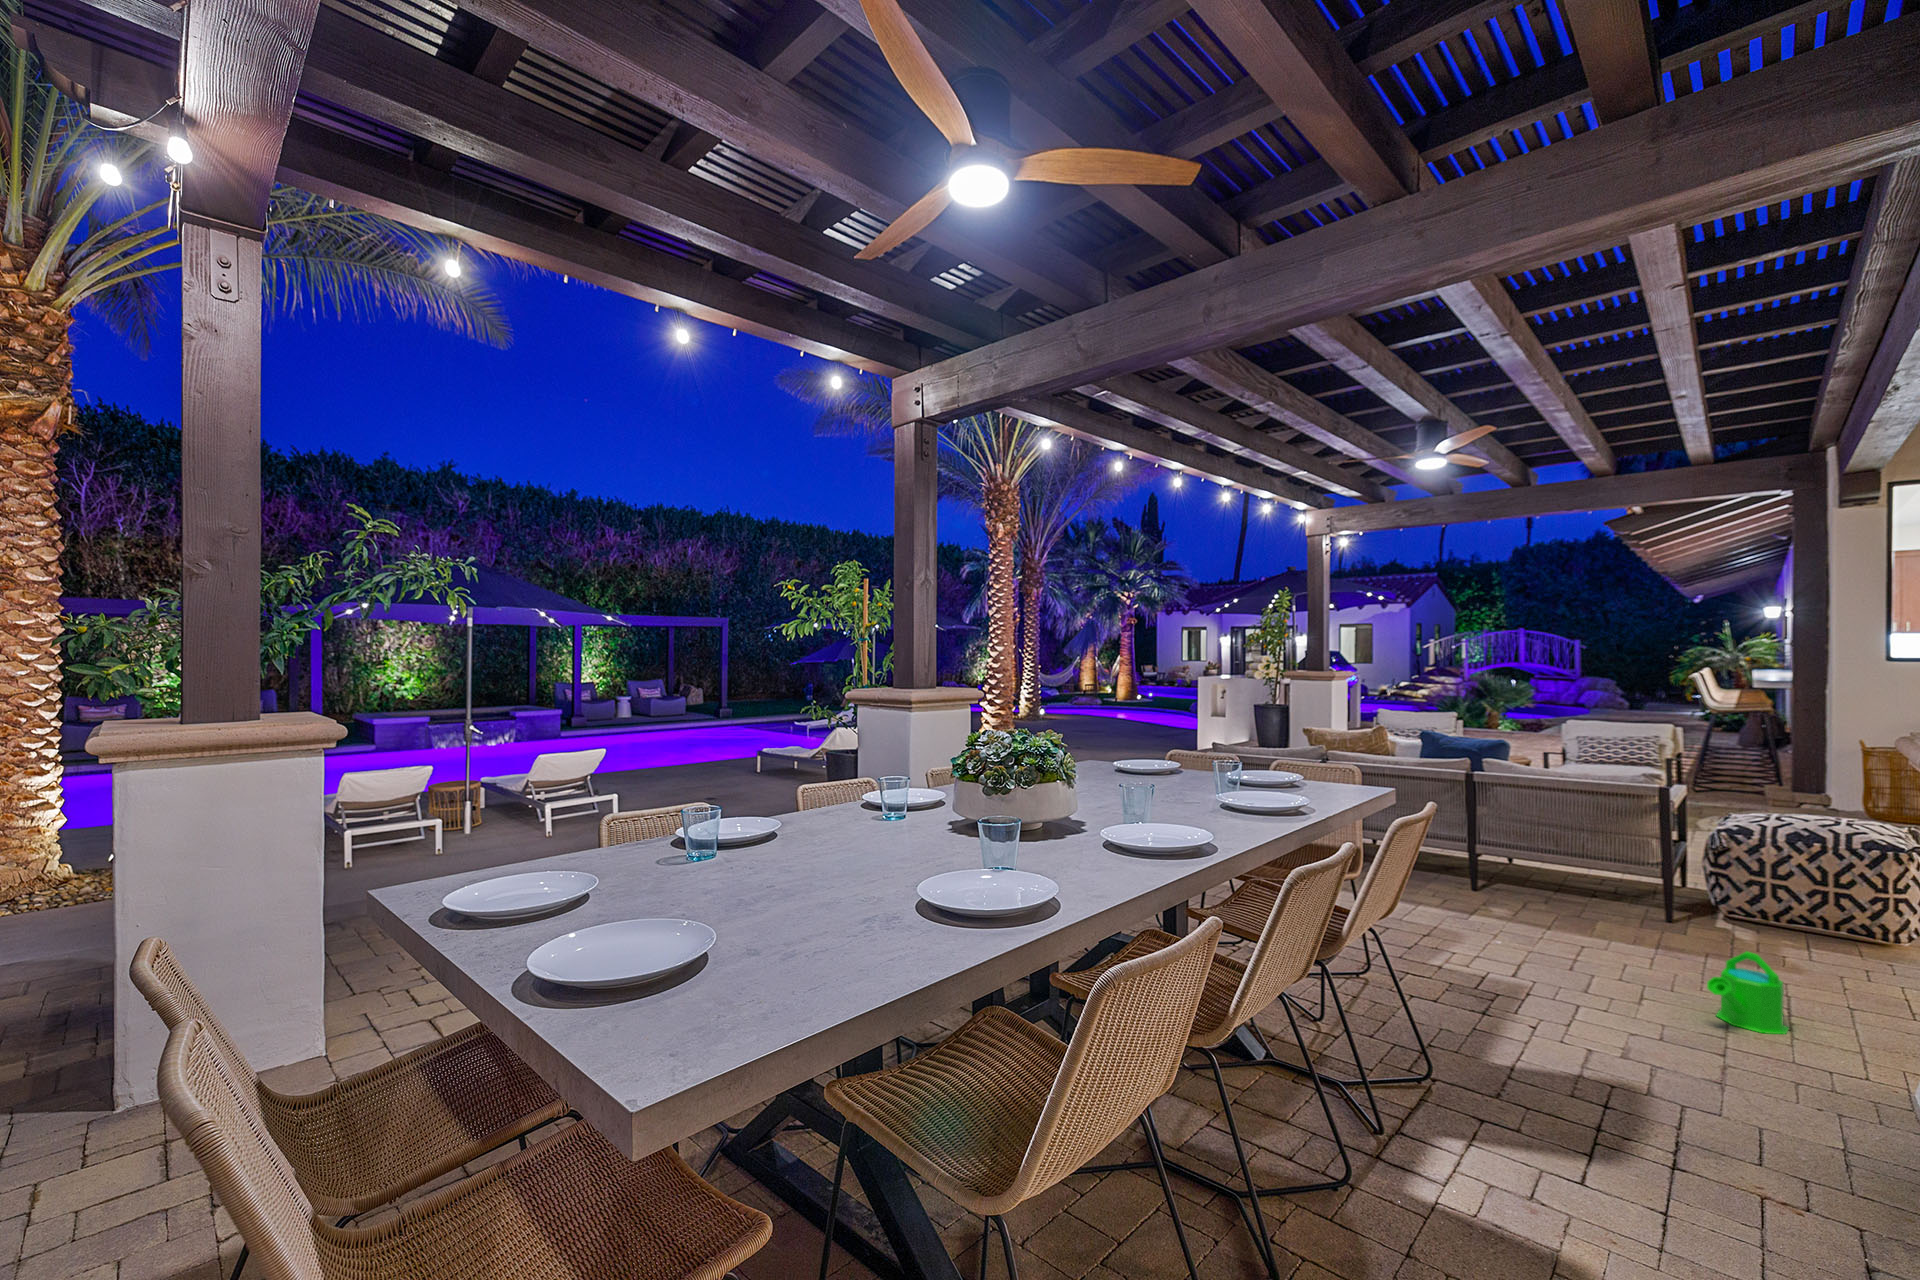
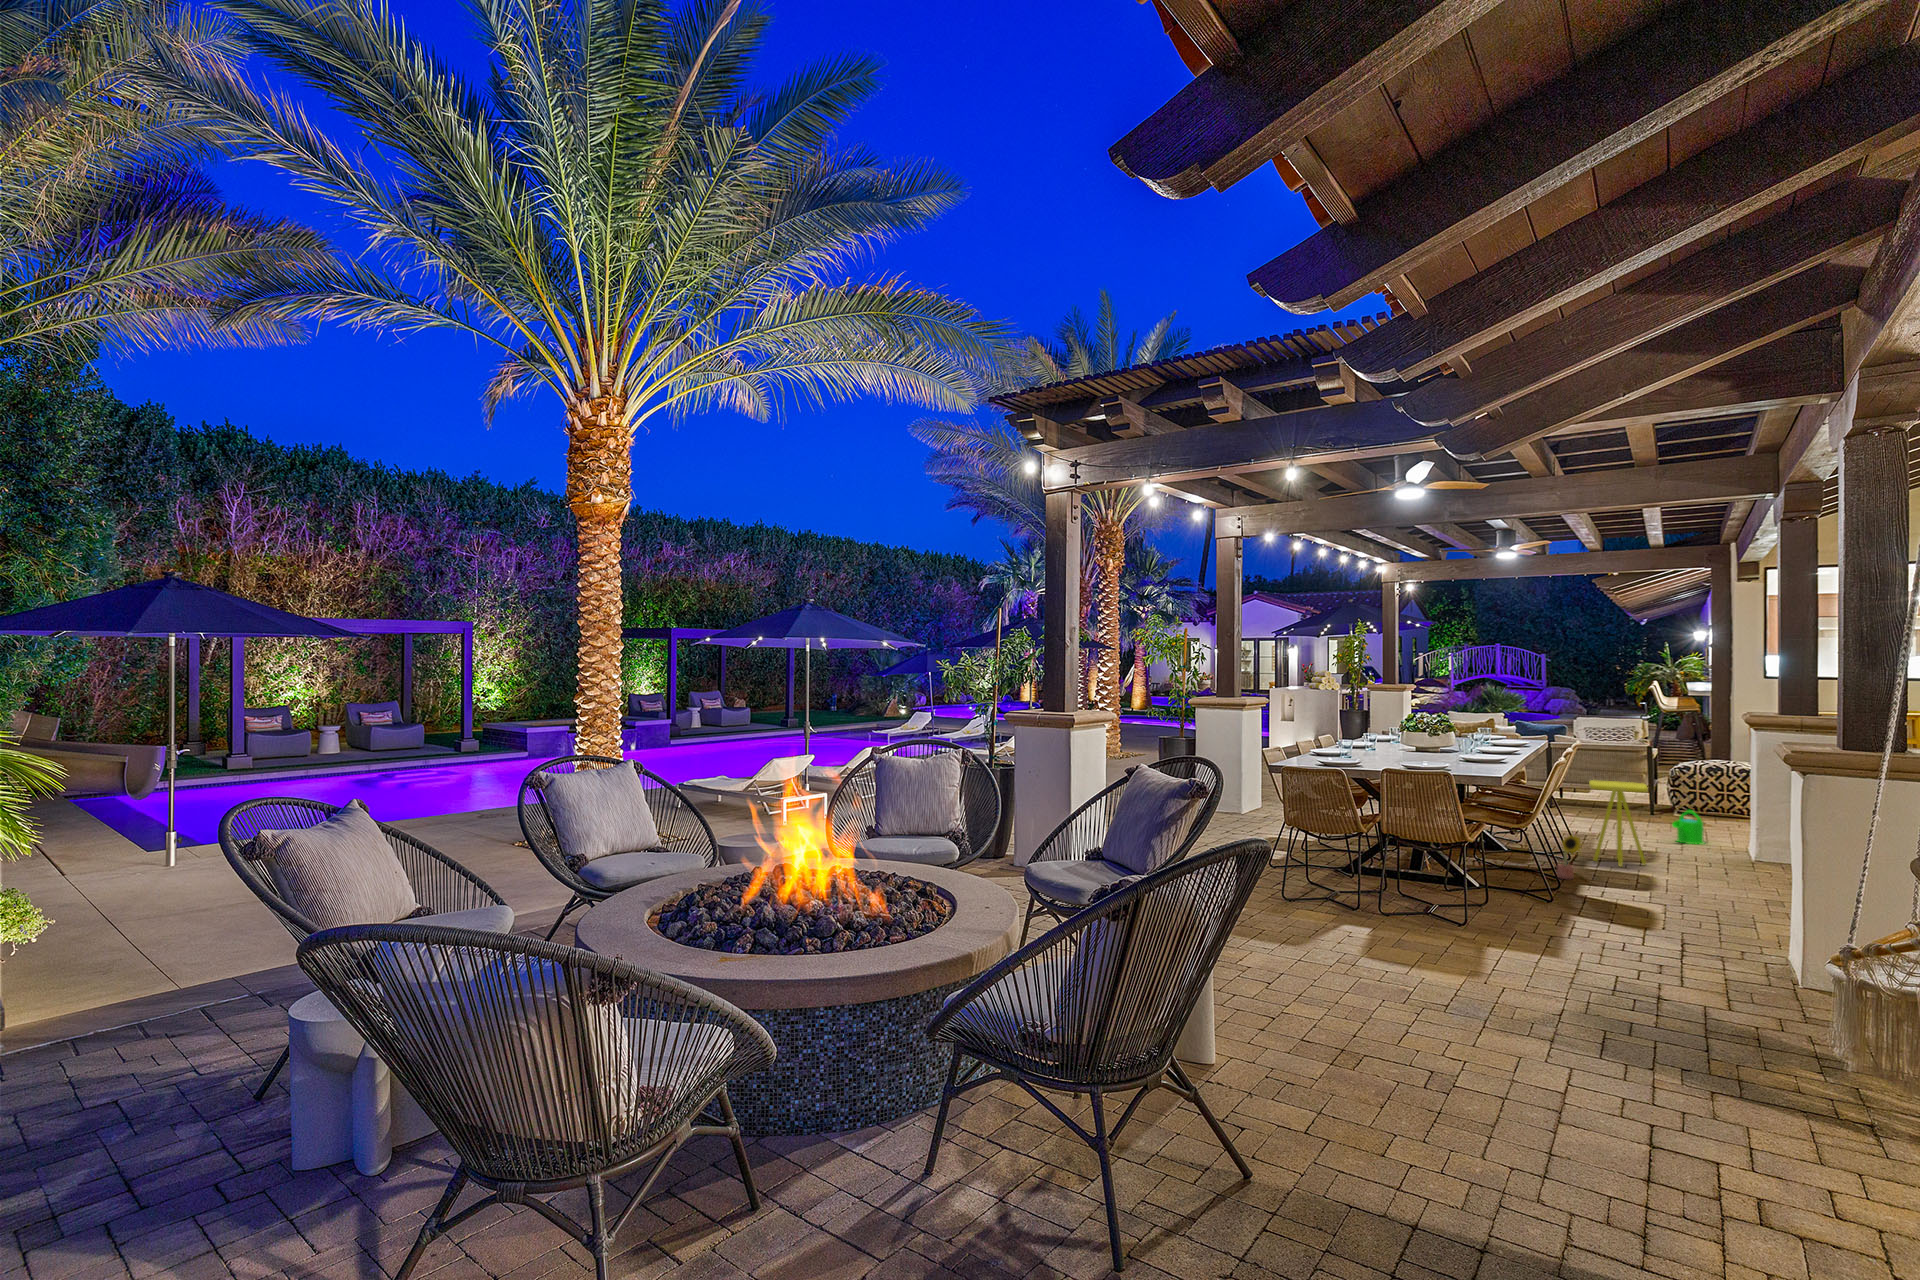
side table: none [1477,906,1627,1149] -> present [1589,780,1648,866]
decorative plant: none [1349,1103,1418,1221] -> present [1557,836,1582,879]

